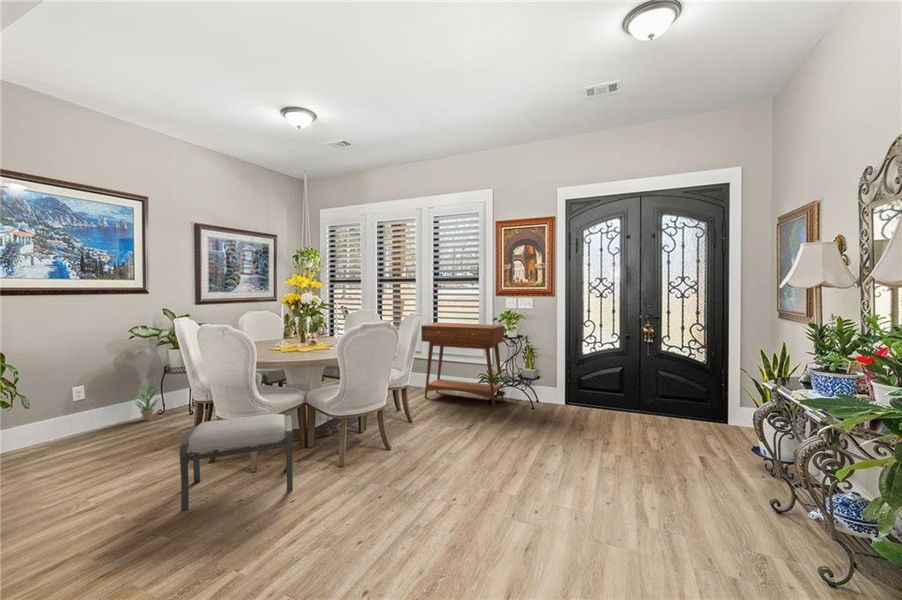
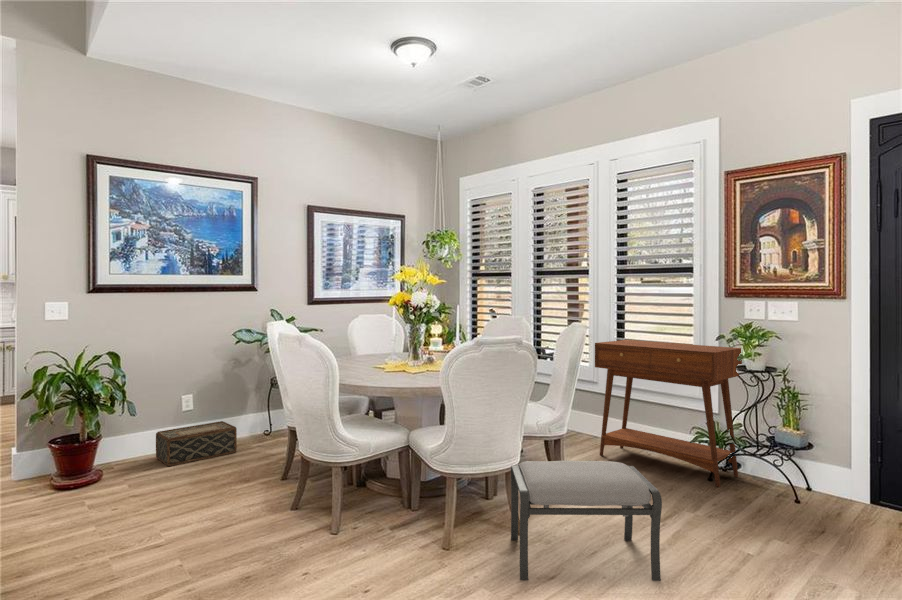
potted plant: present [136,383,159,421] -> none [240,395,267,443]
woven basket: none [48,405,135,448] -> present [156,421,237,466]
ottoman: present [180,414,293,510] -> present [511,460,662,581]

